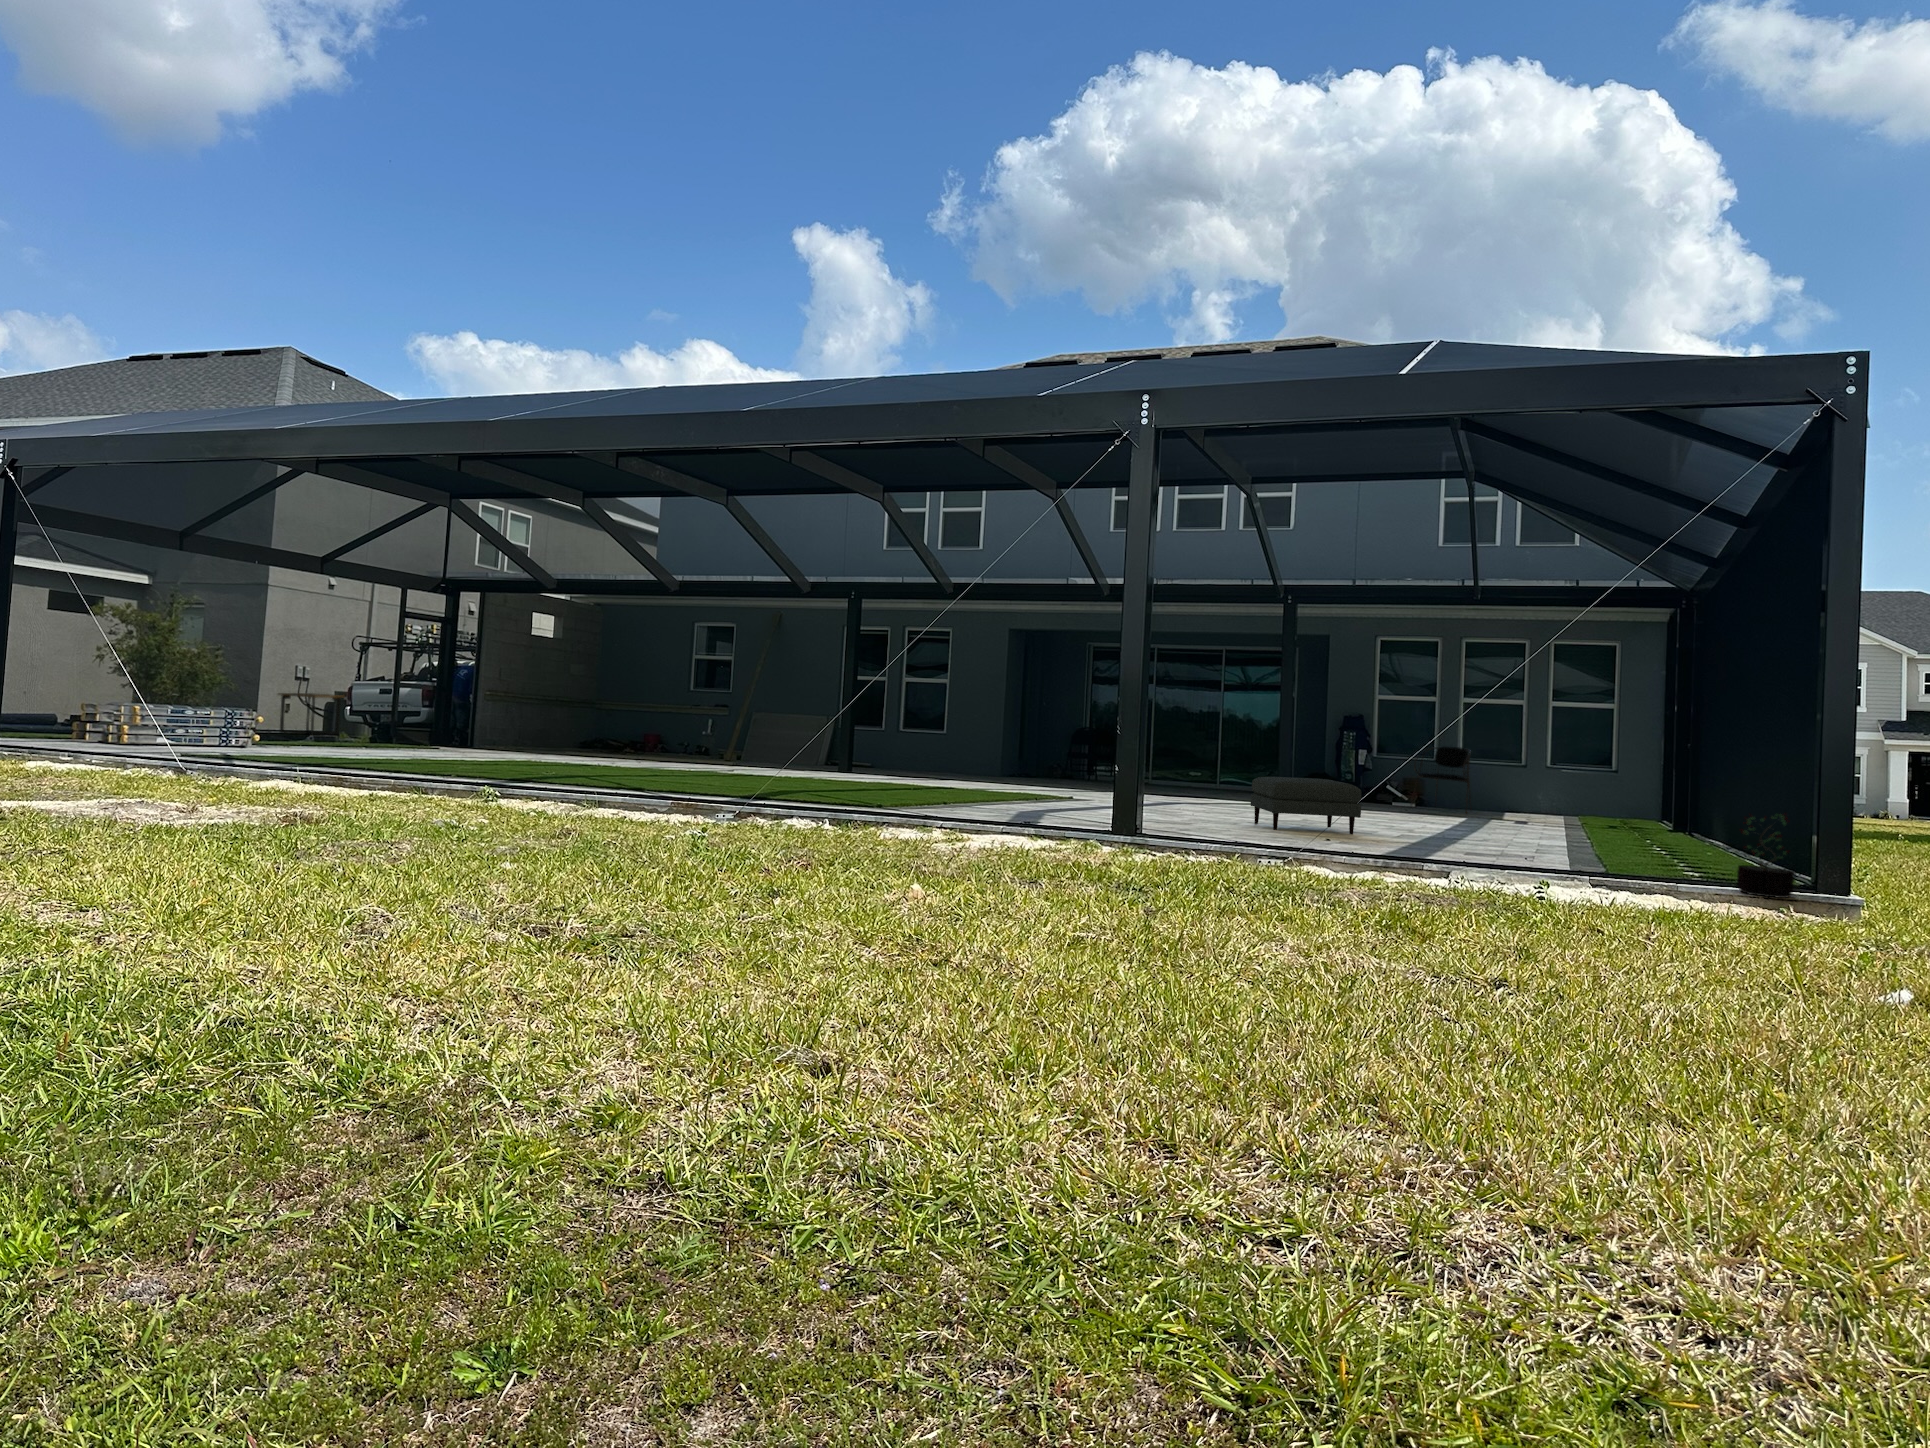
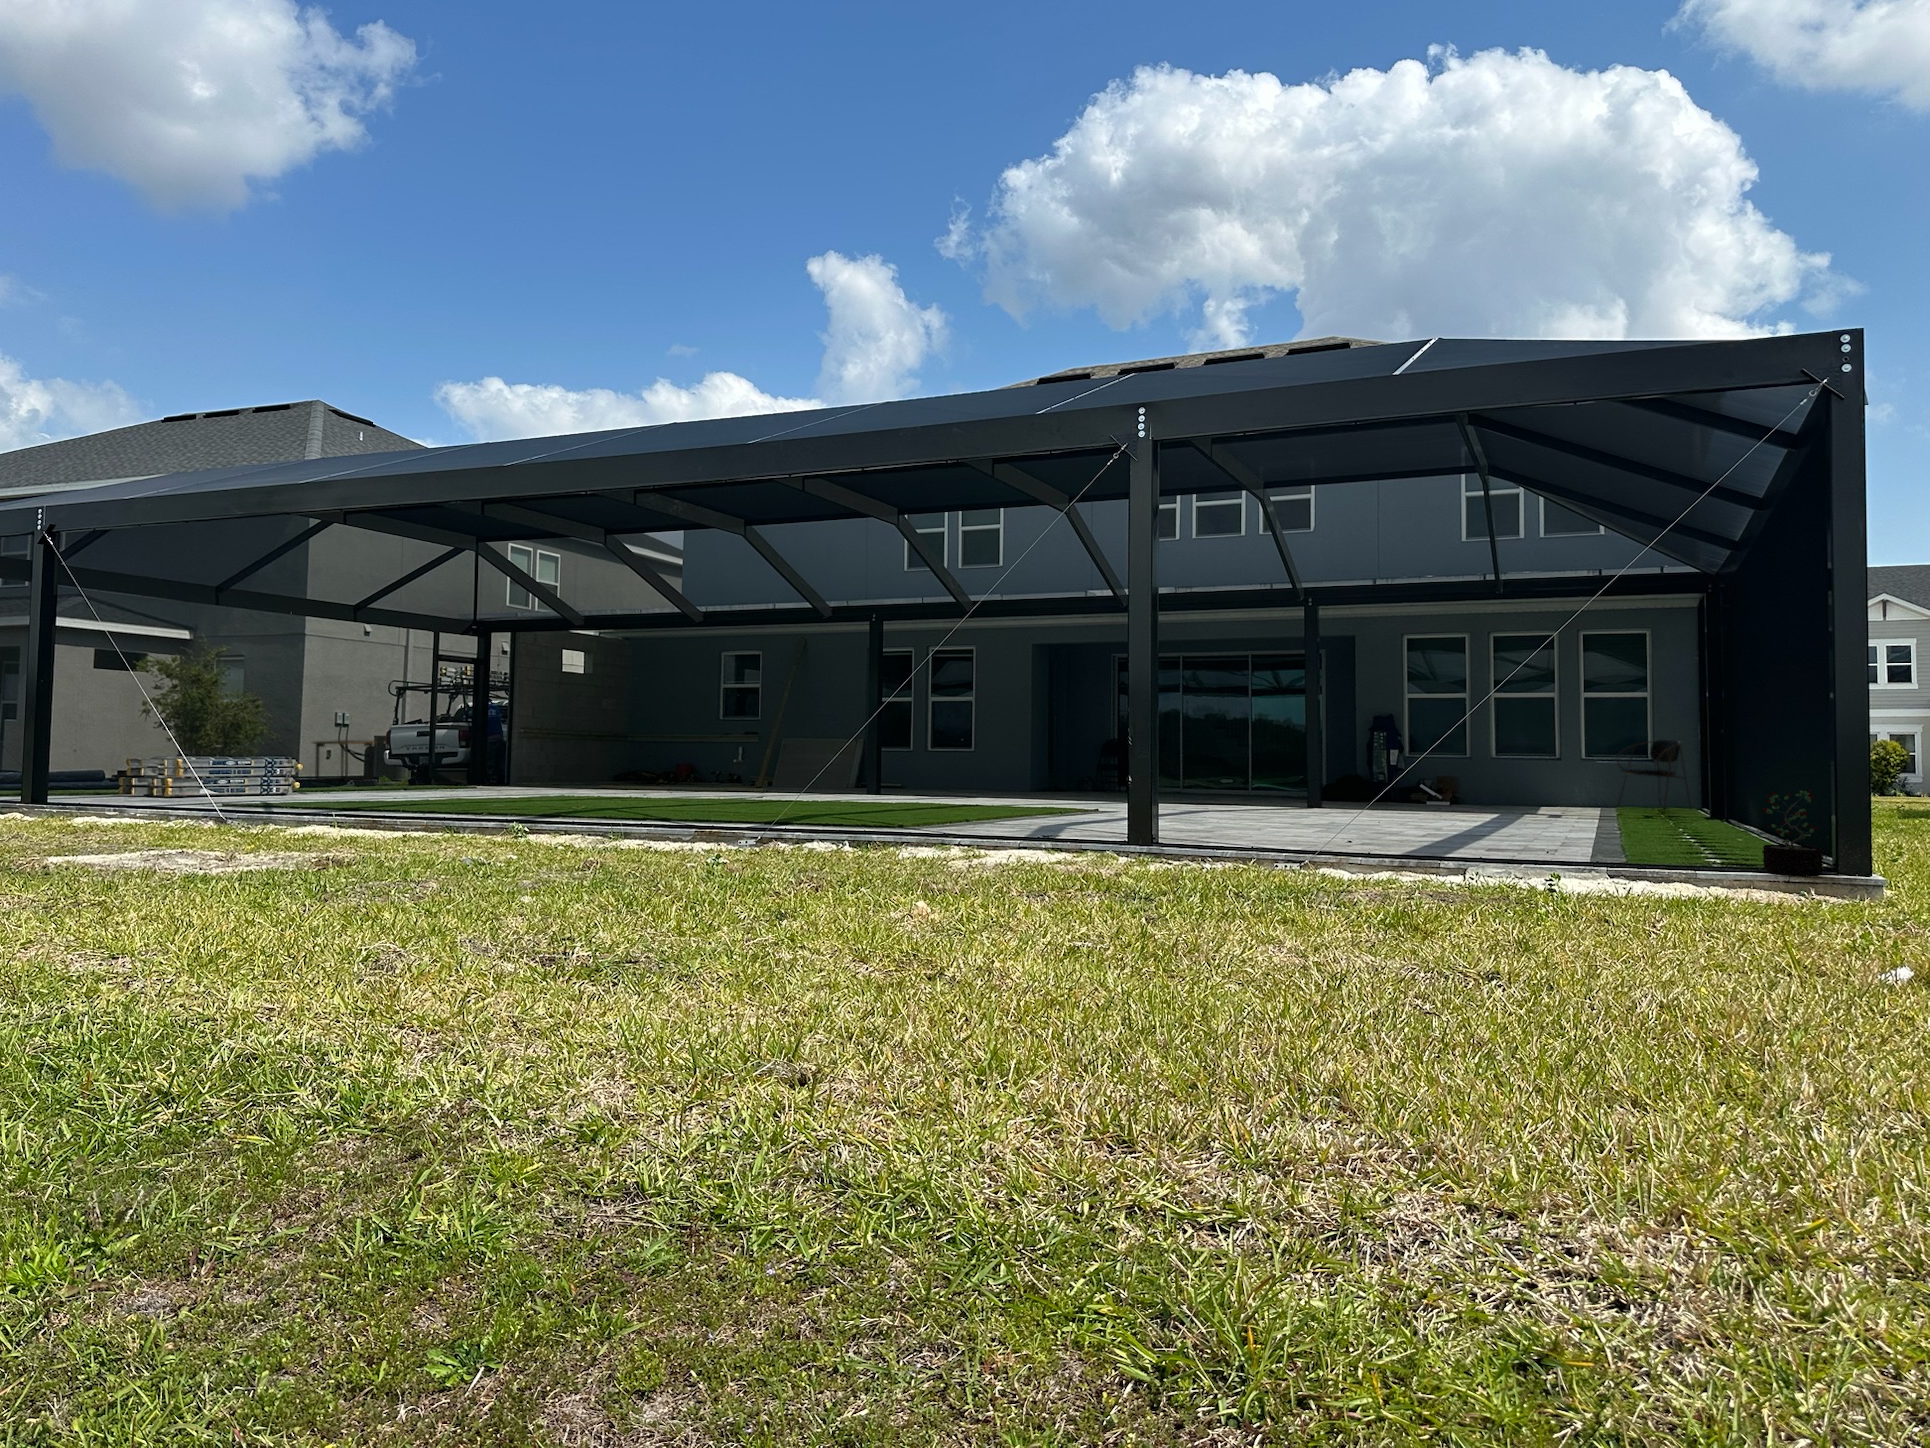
dining chair: present [1416,746,1470,802] -> present [1617,740,1691,809]
ottoman: present [1251,777,1361,834] -> none [1270,777,1383,832]

